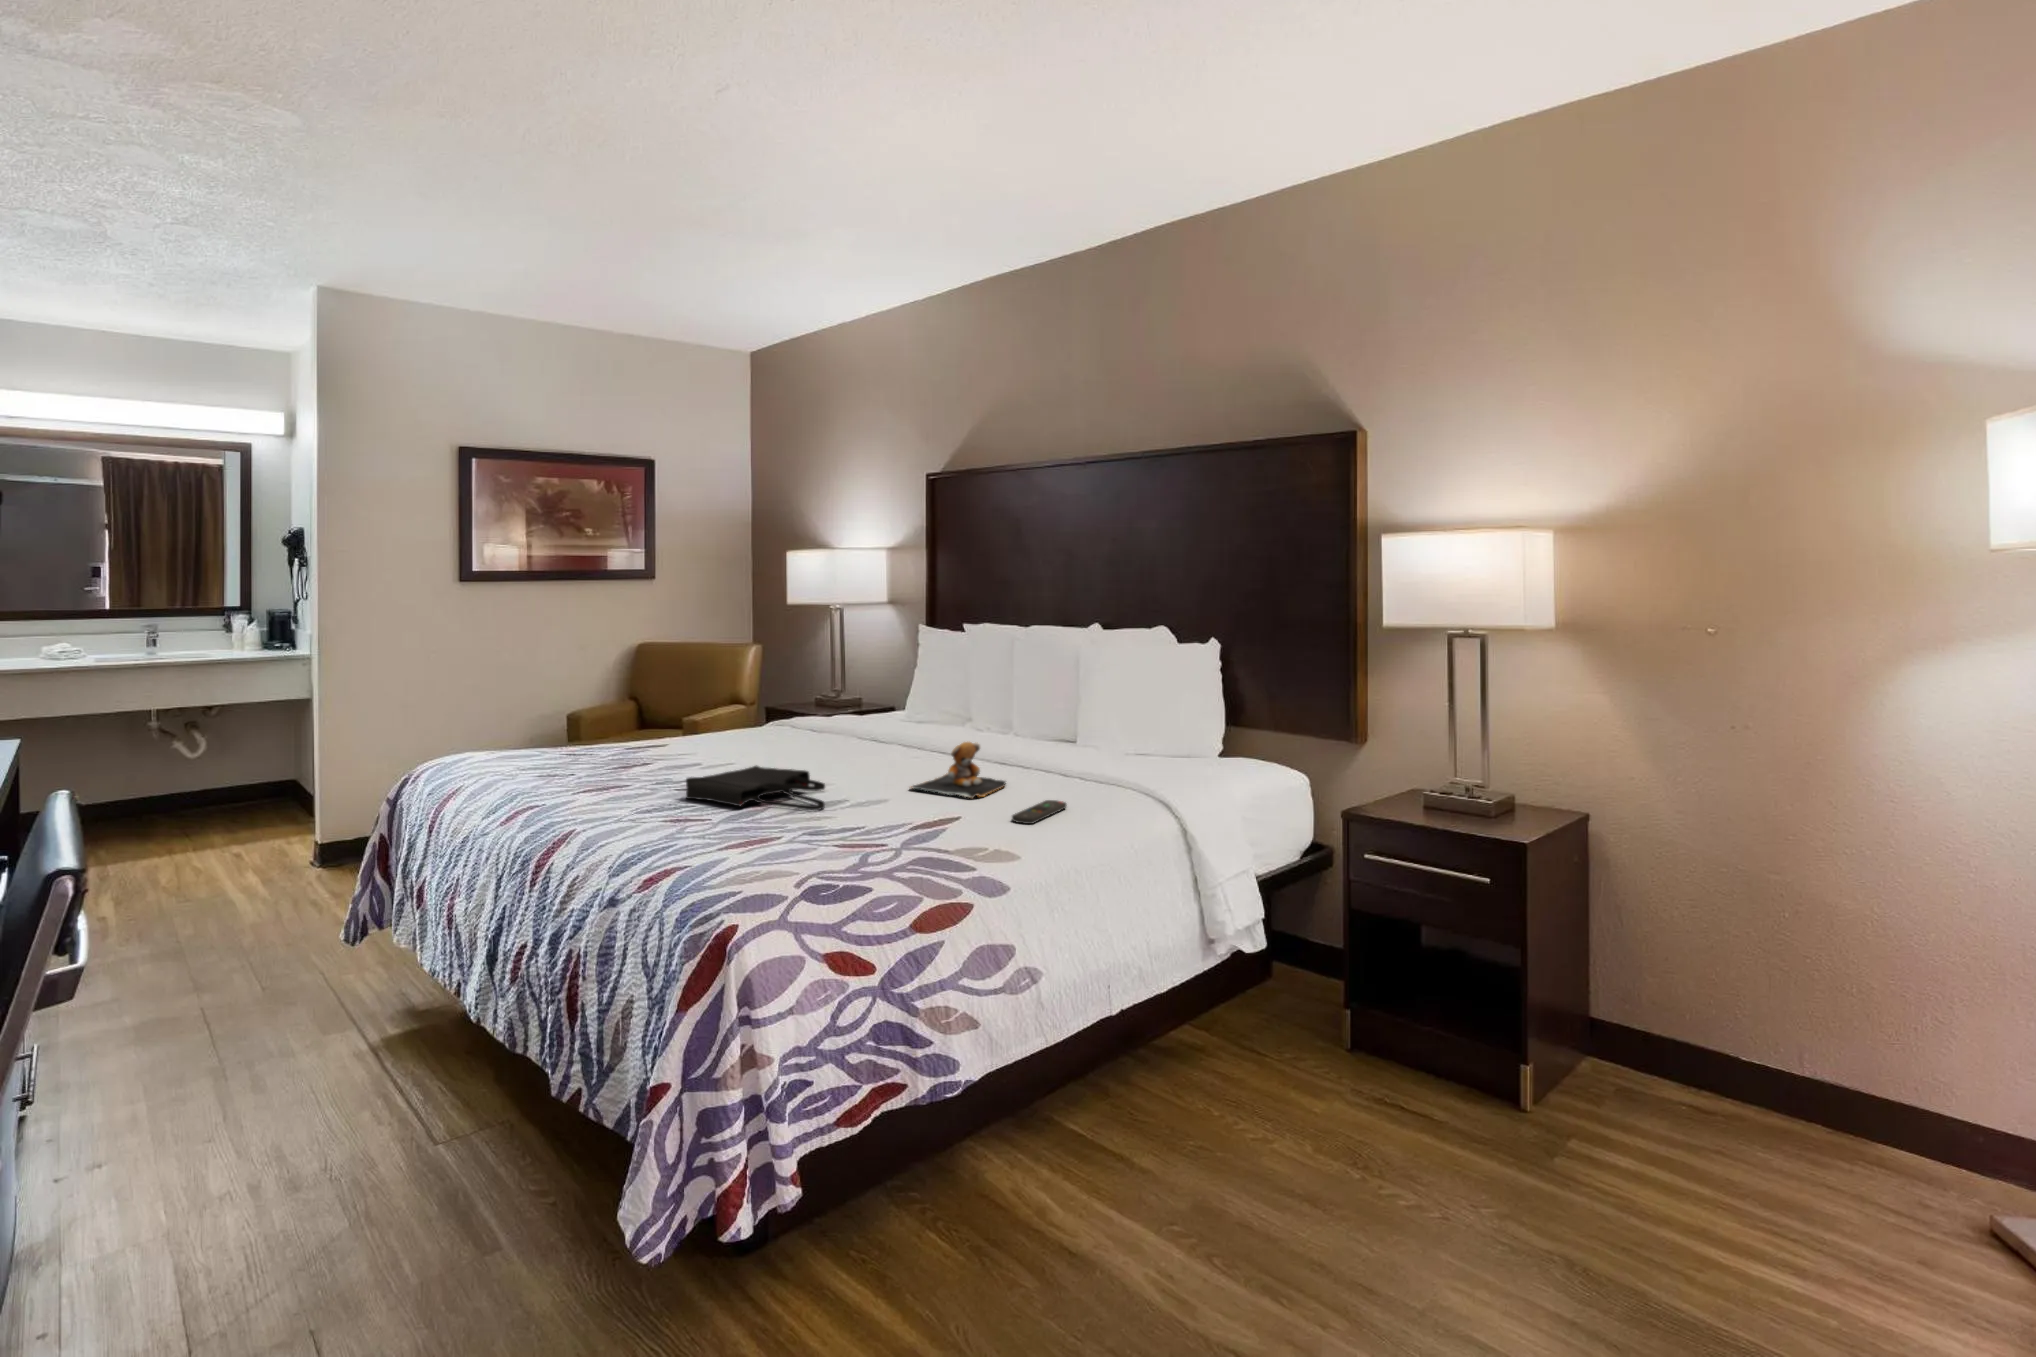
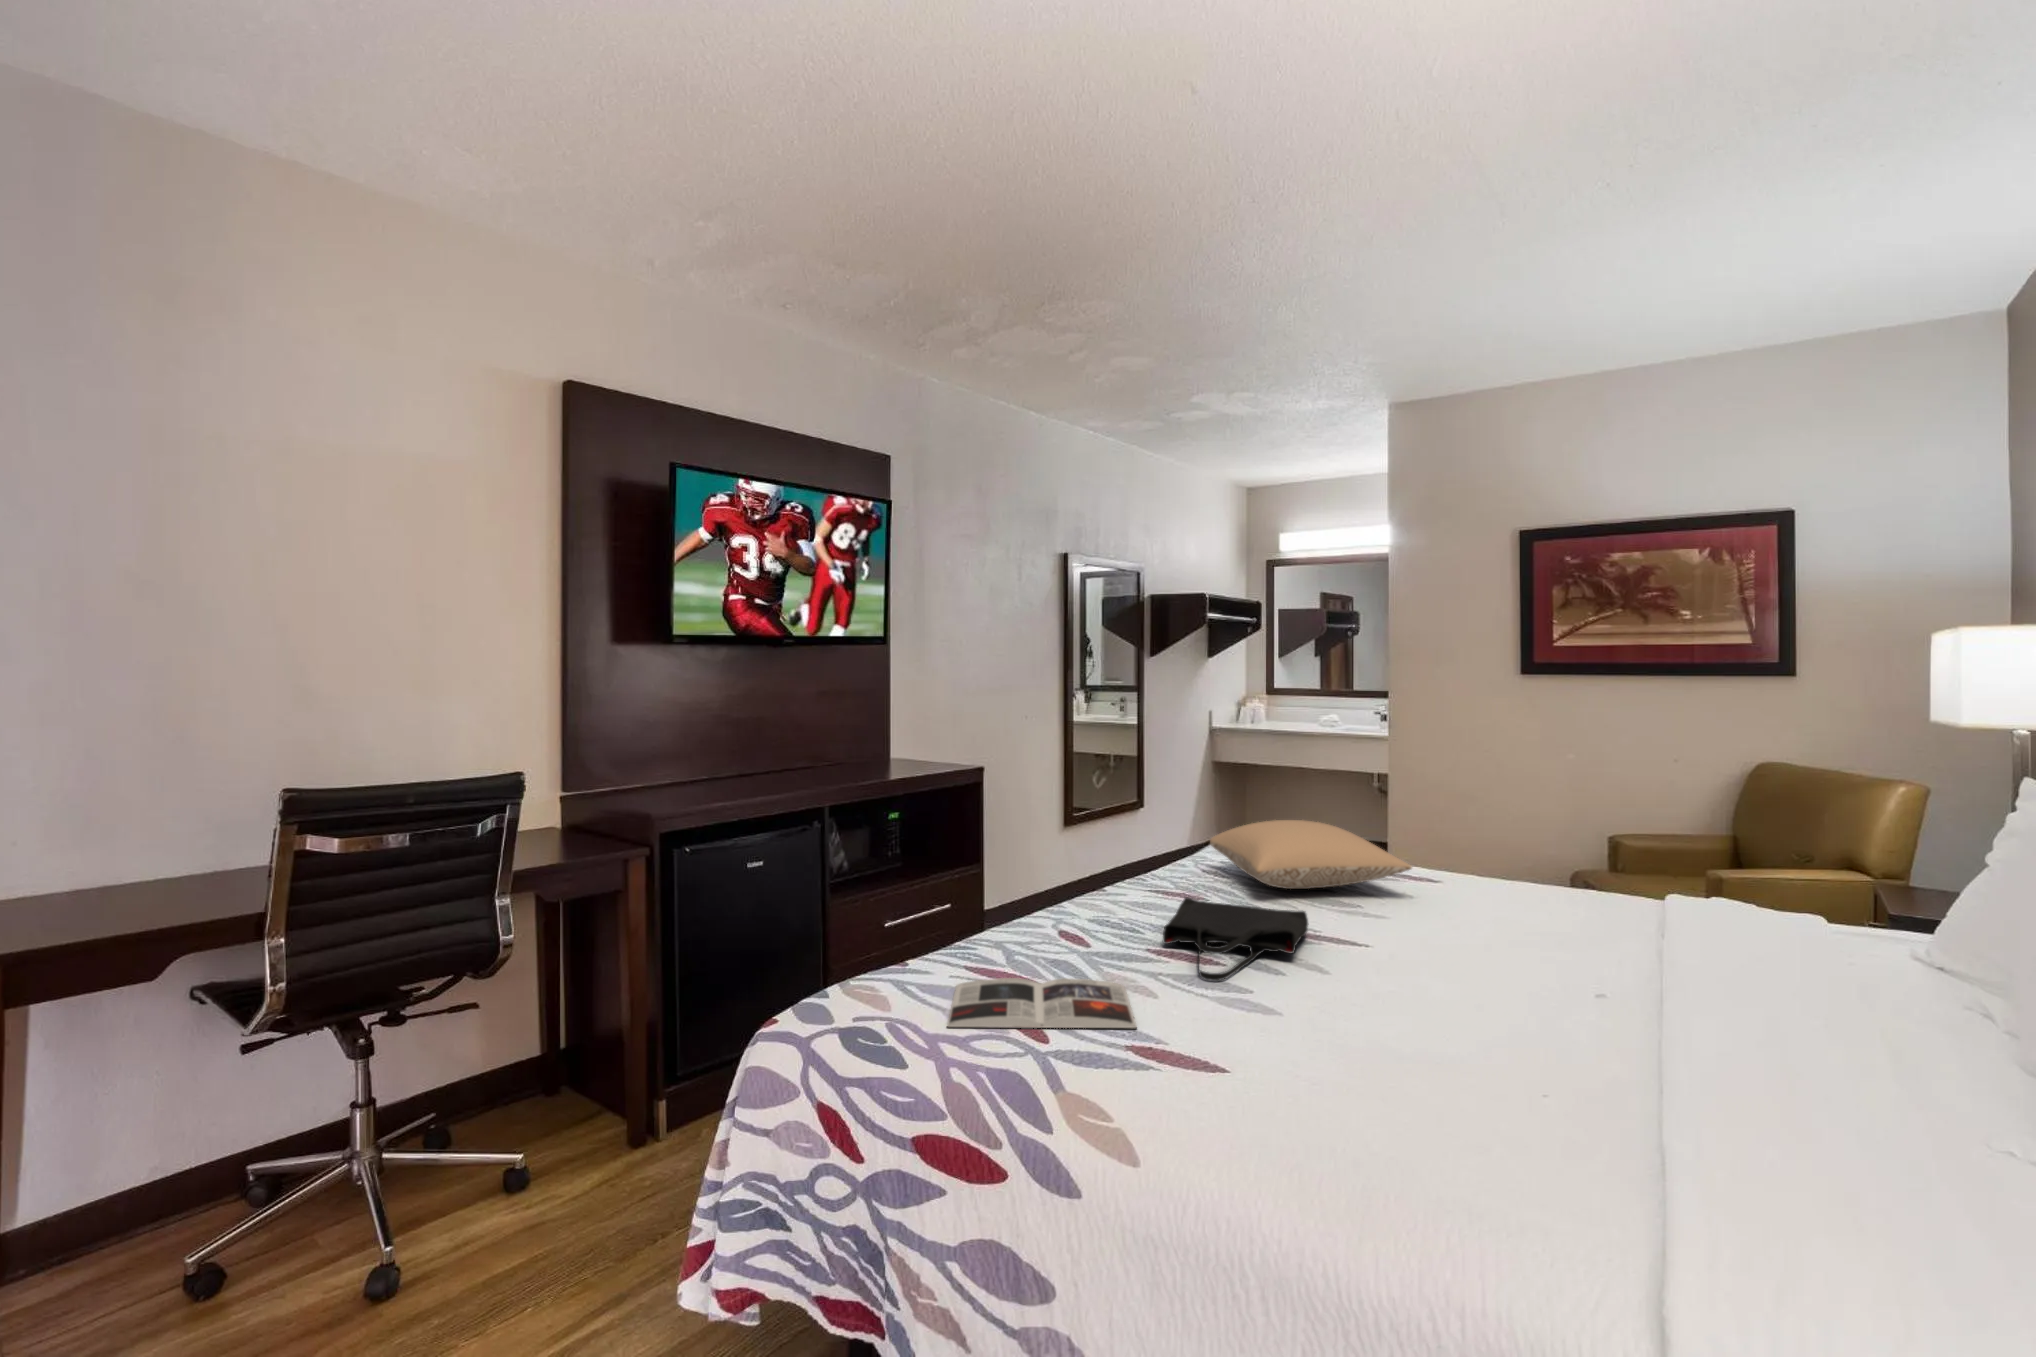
pillow: none [542,713,720,769] -> present [1210,820,1412,889]
teddy bear: present [912,742,1005,798] -> none [1398,962,1598,1082]
remote control: present [1012,800,1067,824] -> none [1285,1101,1475,1160]
magazine: none [759,824,888,867] -> present [947,978,1137,1028]

